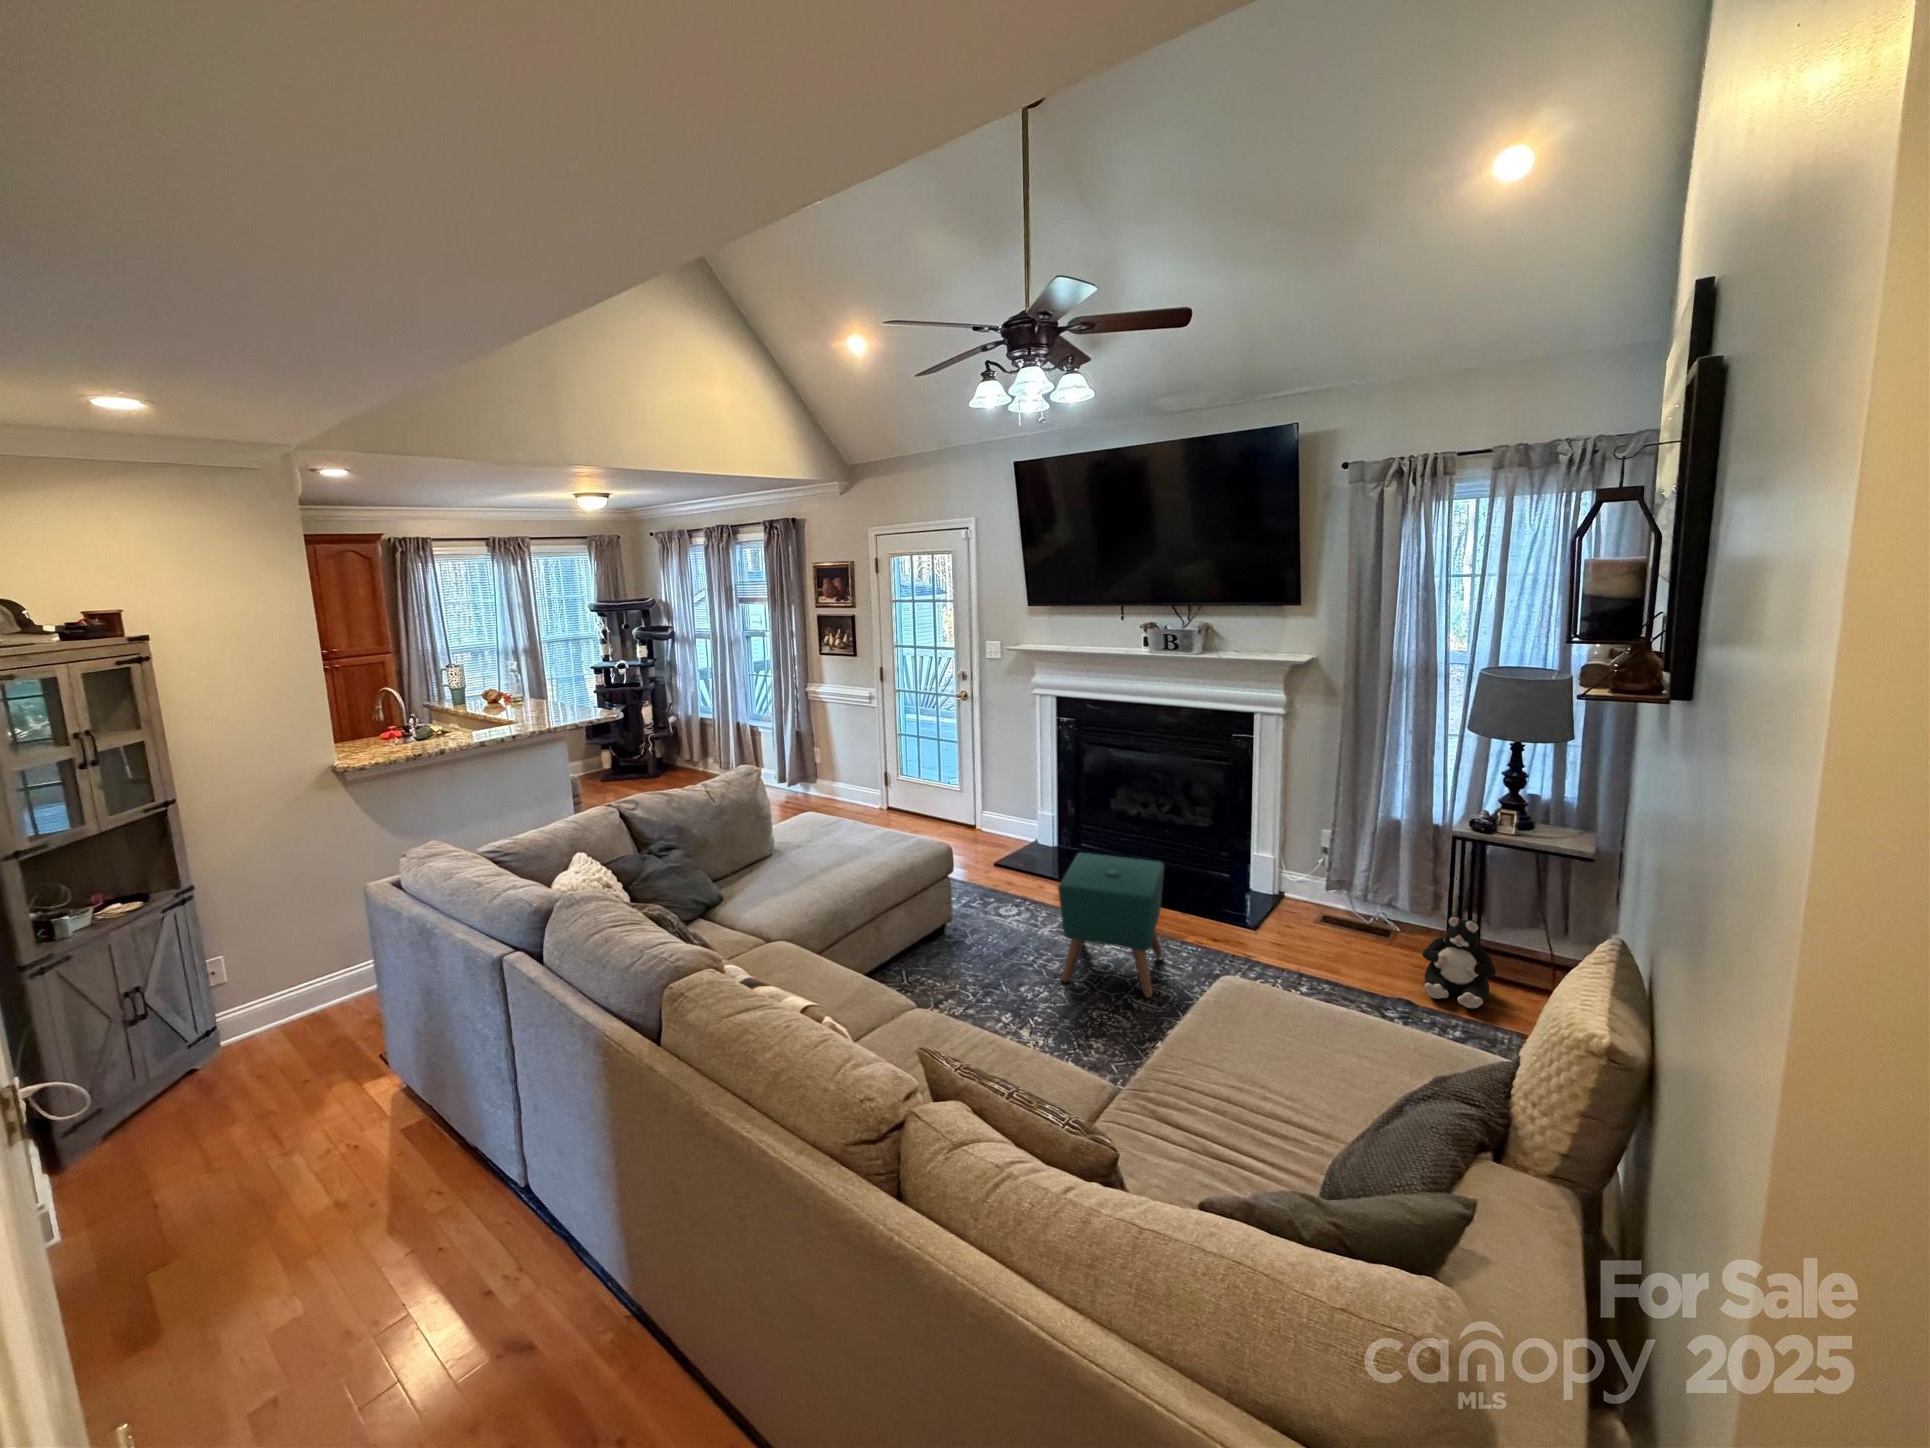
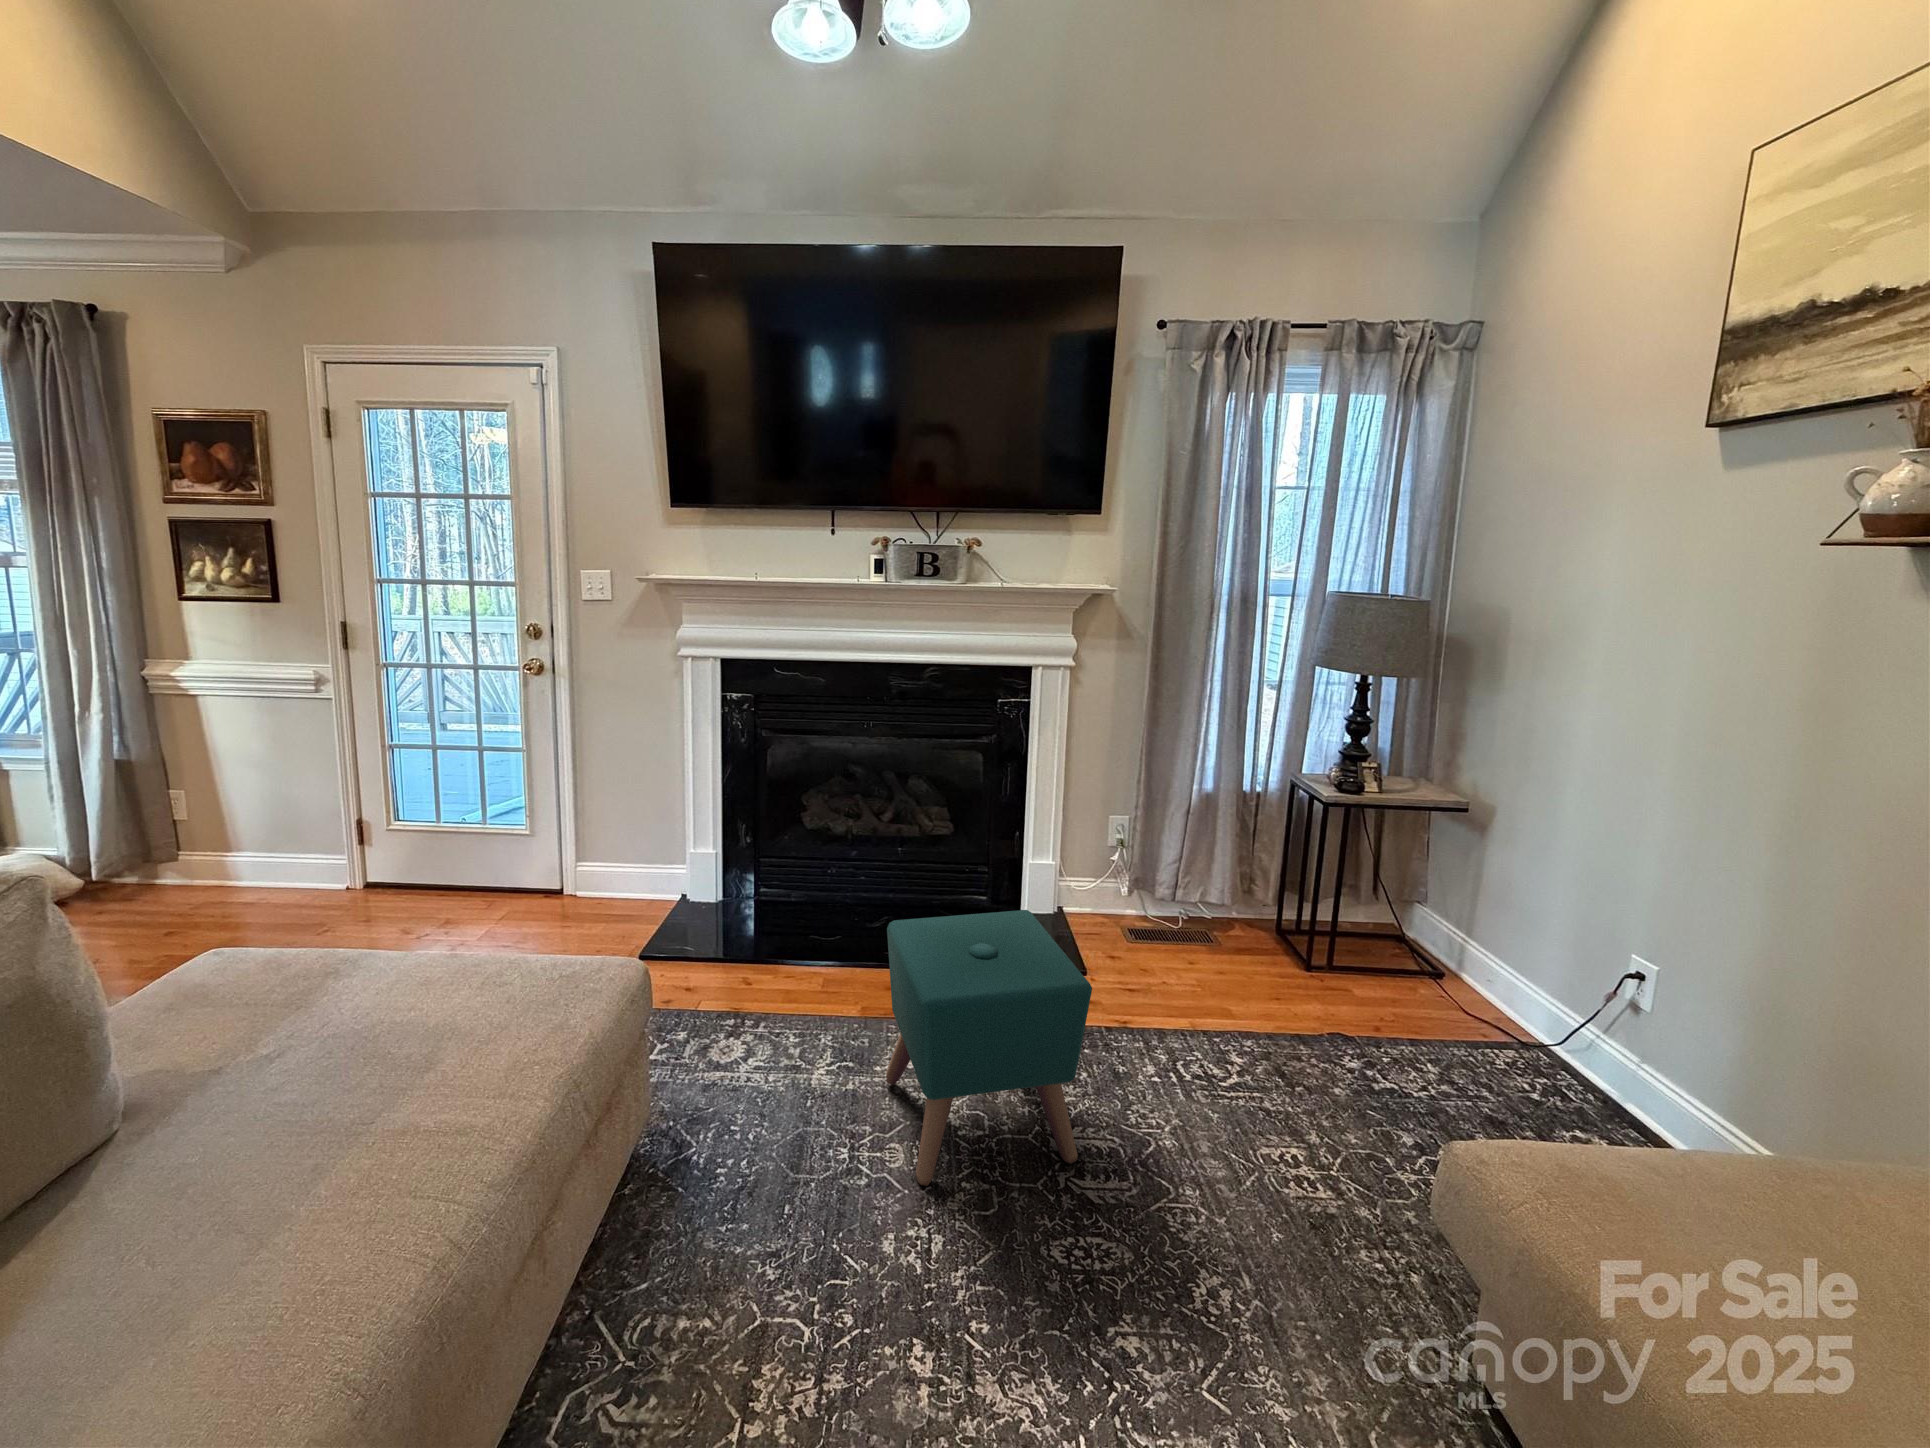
plush toy: present [1422,916,1496,1008] -> none [1299,905,1395,1022]

